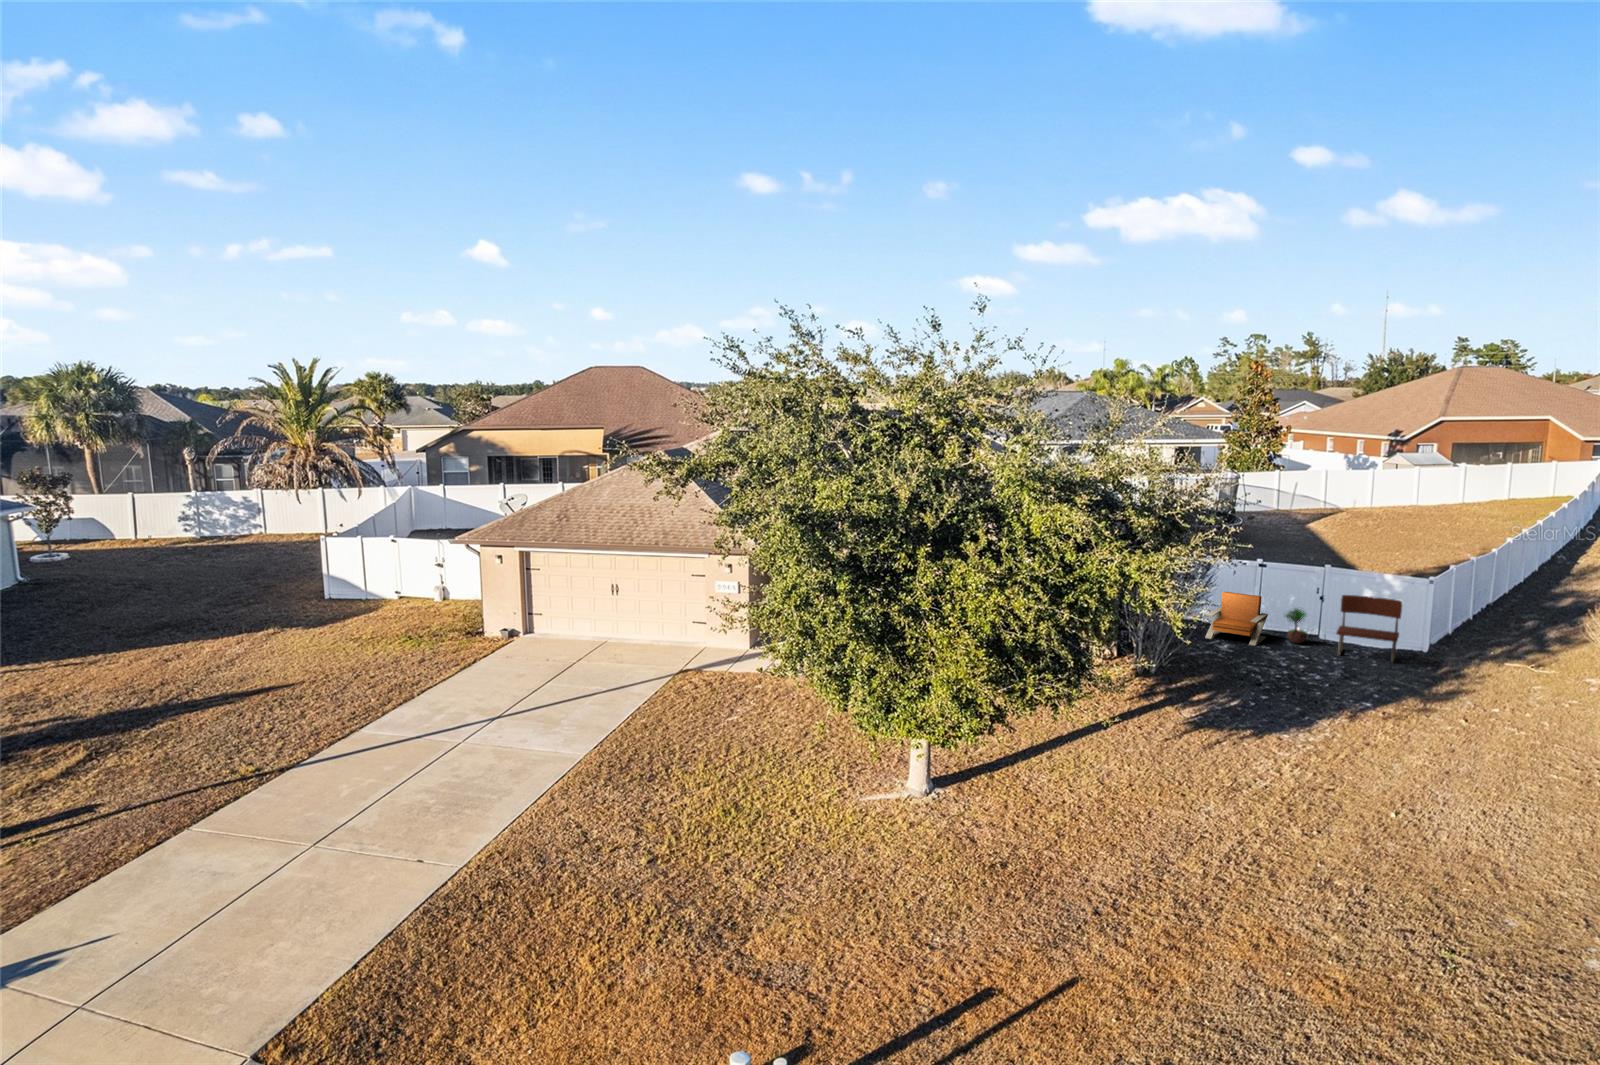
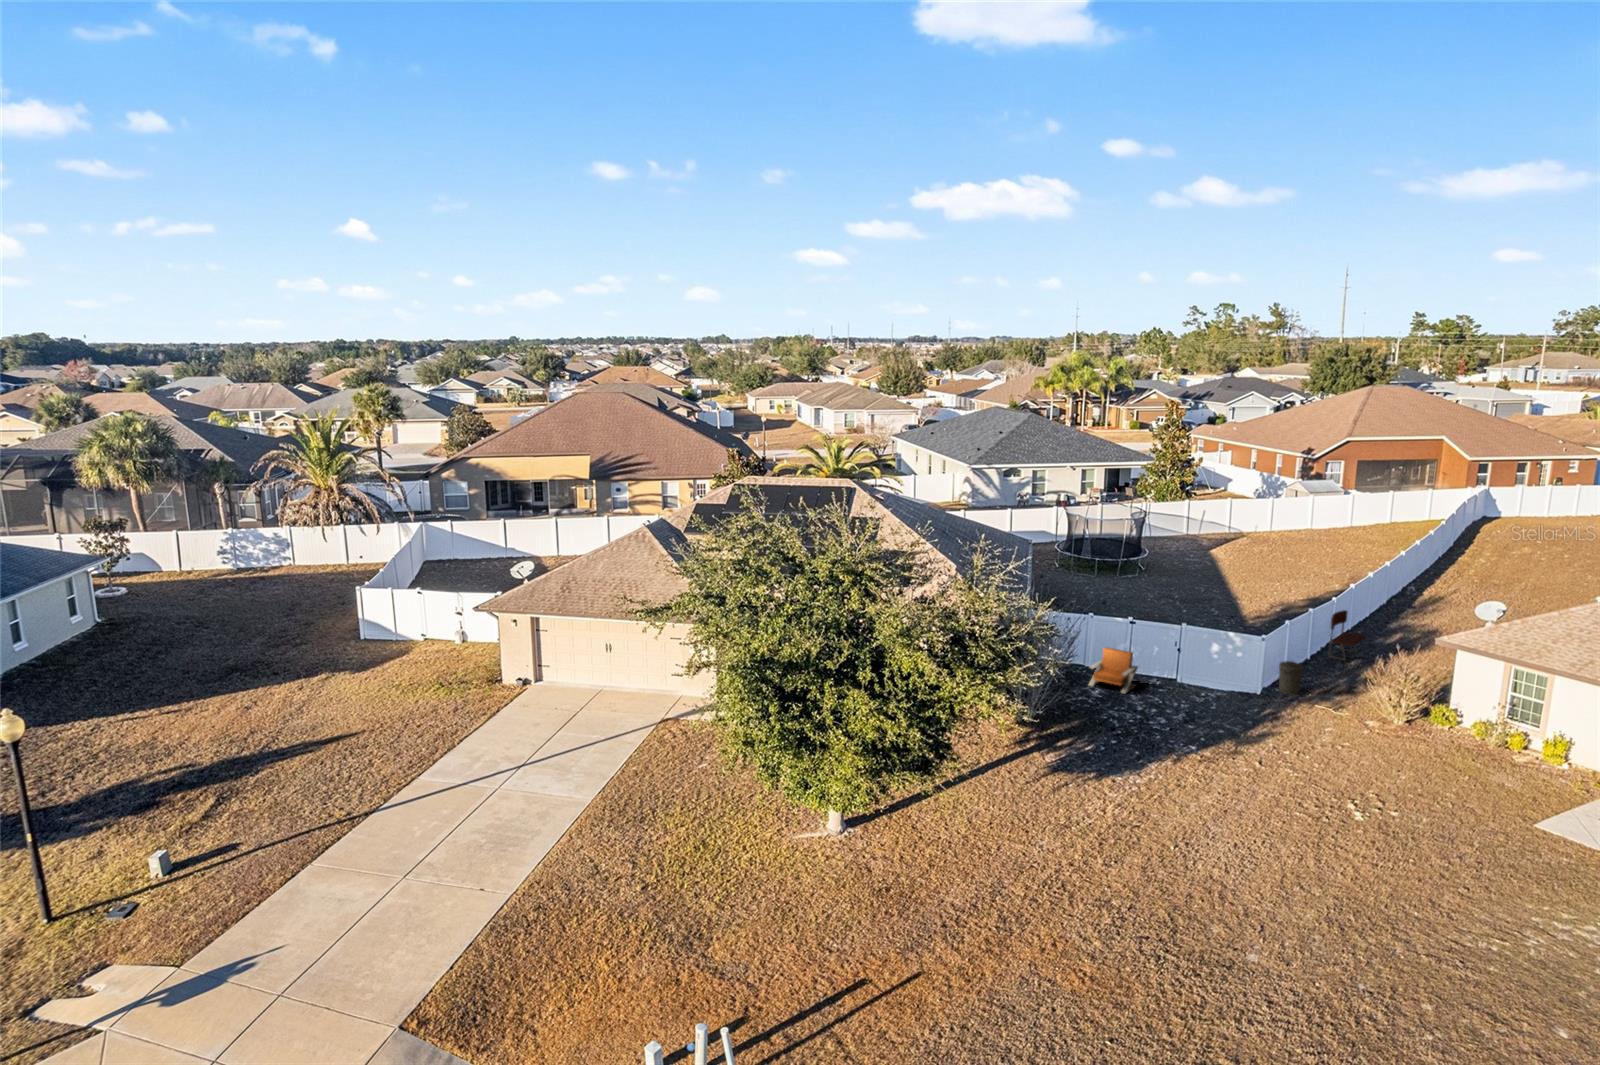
bench: present [1337,595,1402,662] -> present [1328,610,1365,661]
trash can: none [1452,603,1486,645] -> present [1279,661,1303,695]
potted tree: present [1284,609,1307,643] -> none [1148,660,1168,691]

